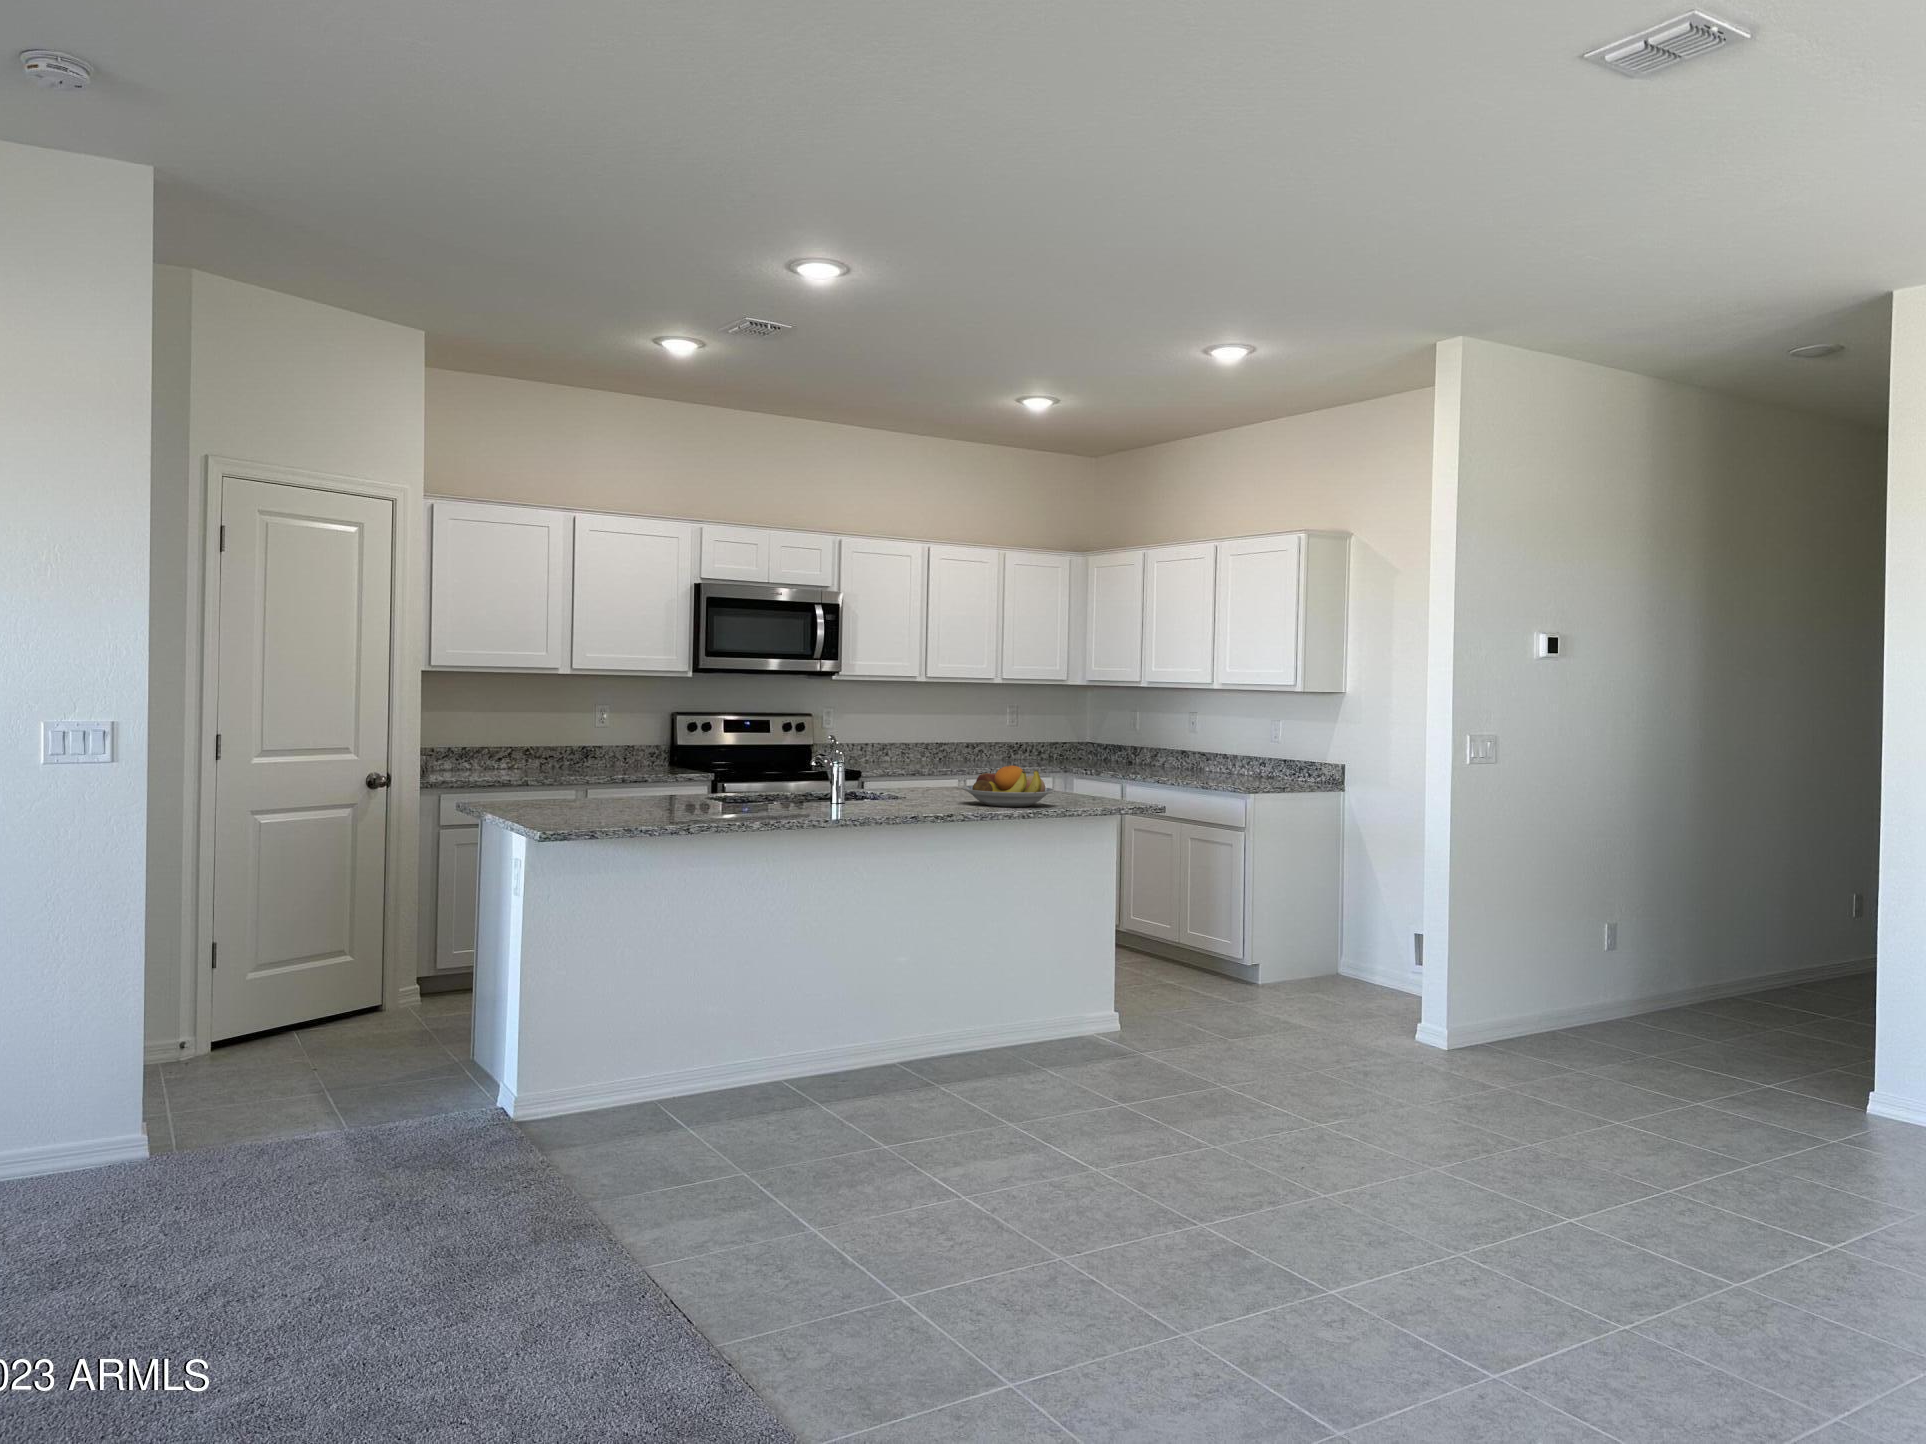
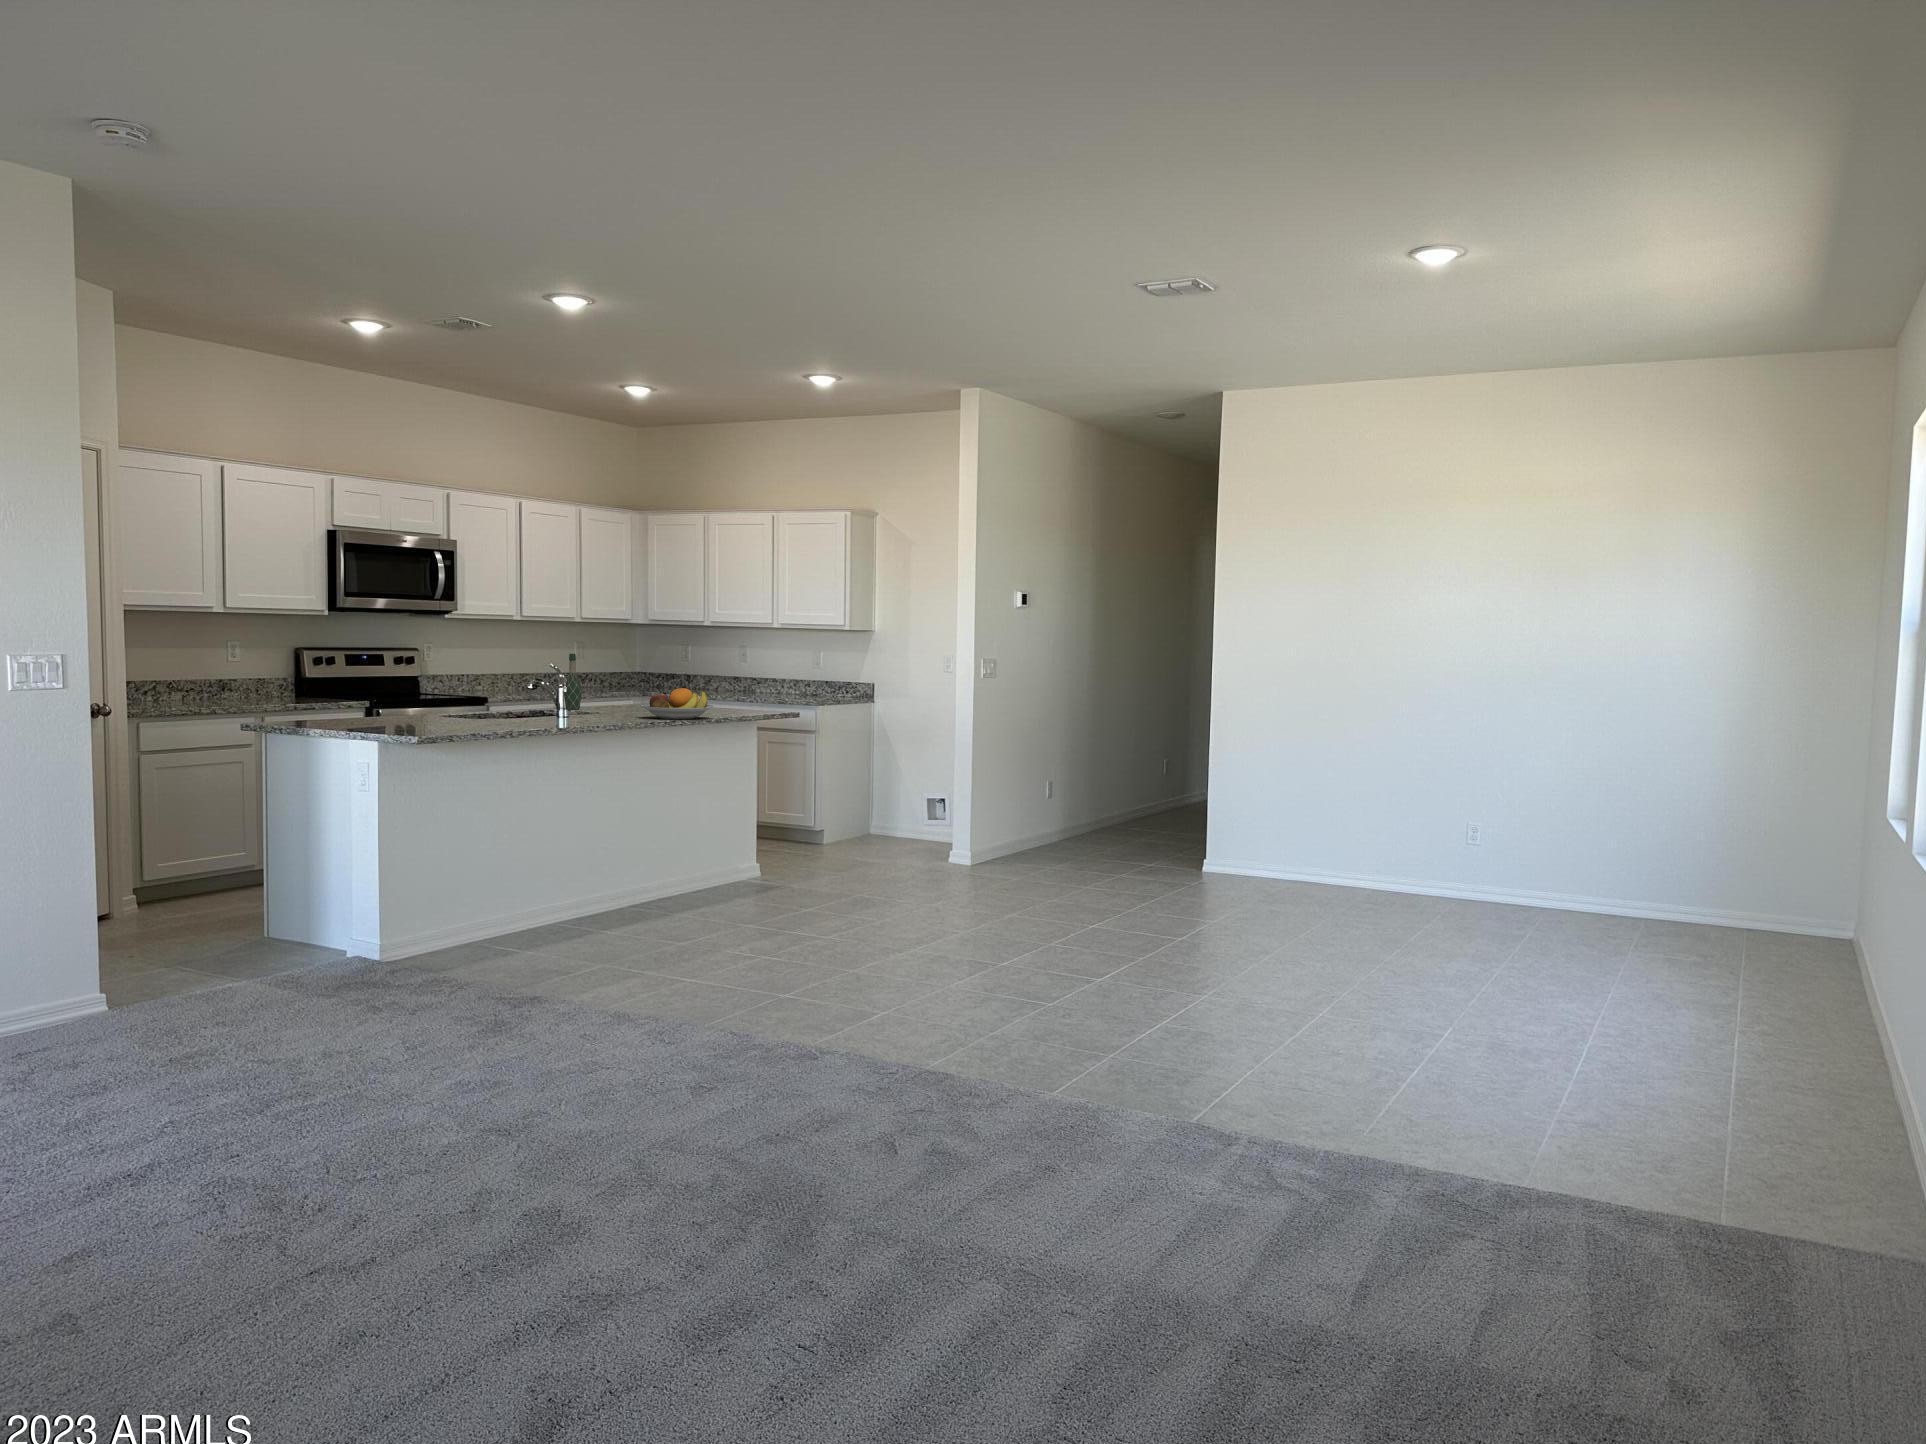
wine bottle: none [921,721,943,789] -> present [564,654,582,710]

